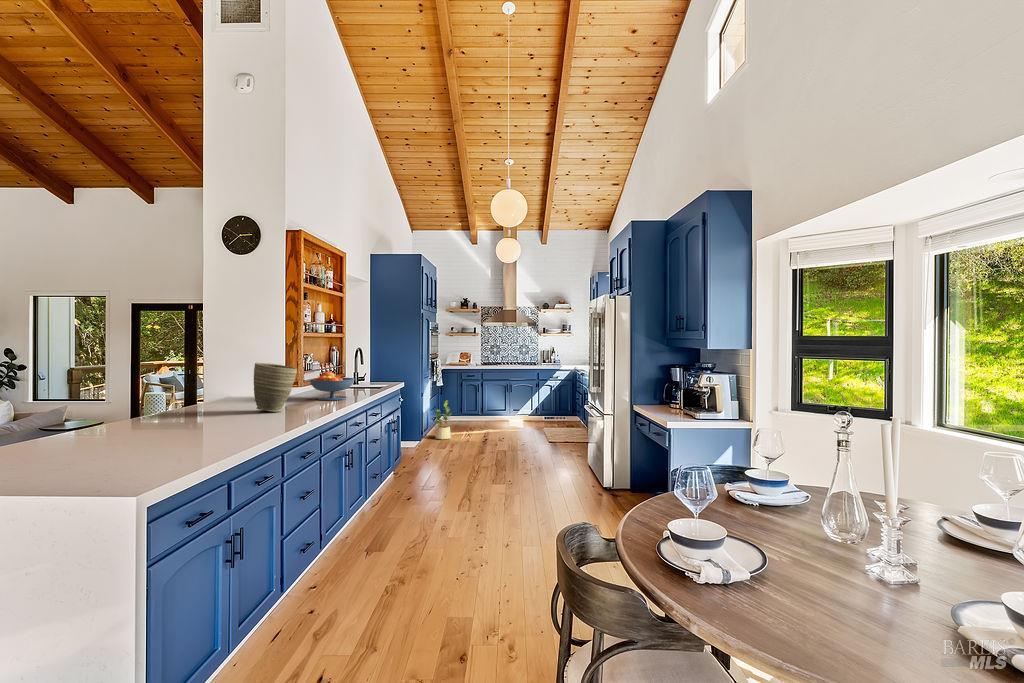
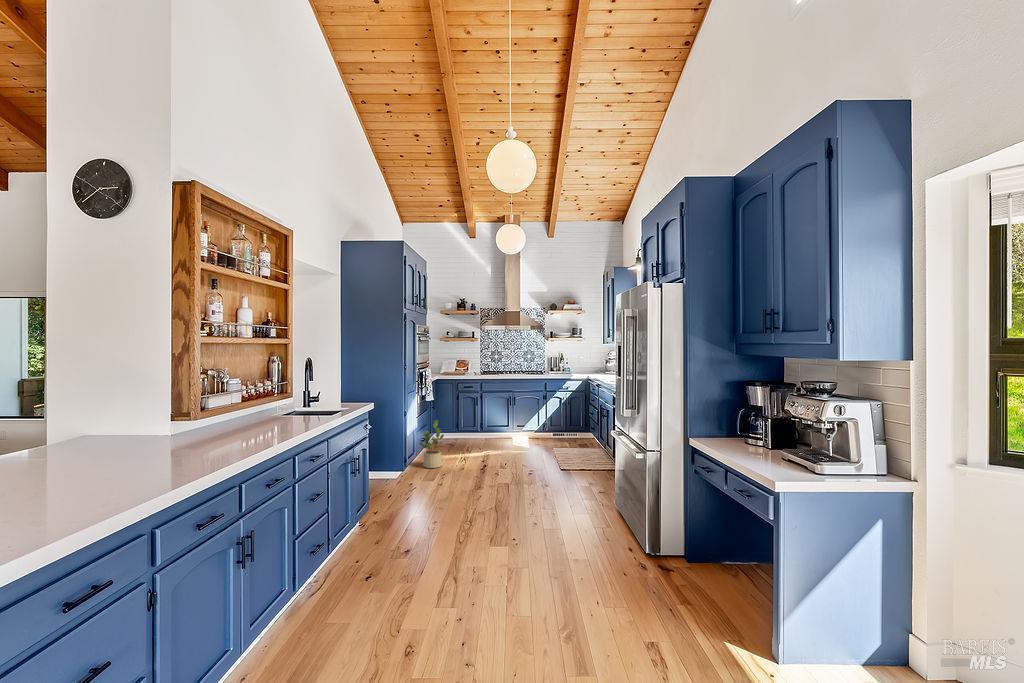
vase: present [254,363,297,412] -> none [53,390,148,480]
fruit bowl: present [310,372,355,400] -> none [204,396,280,443]

